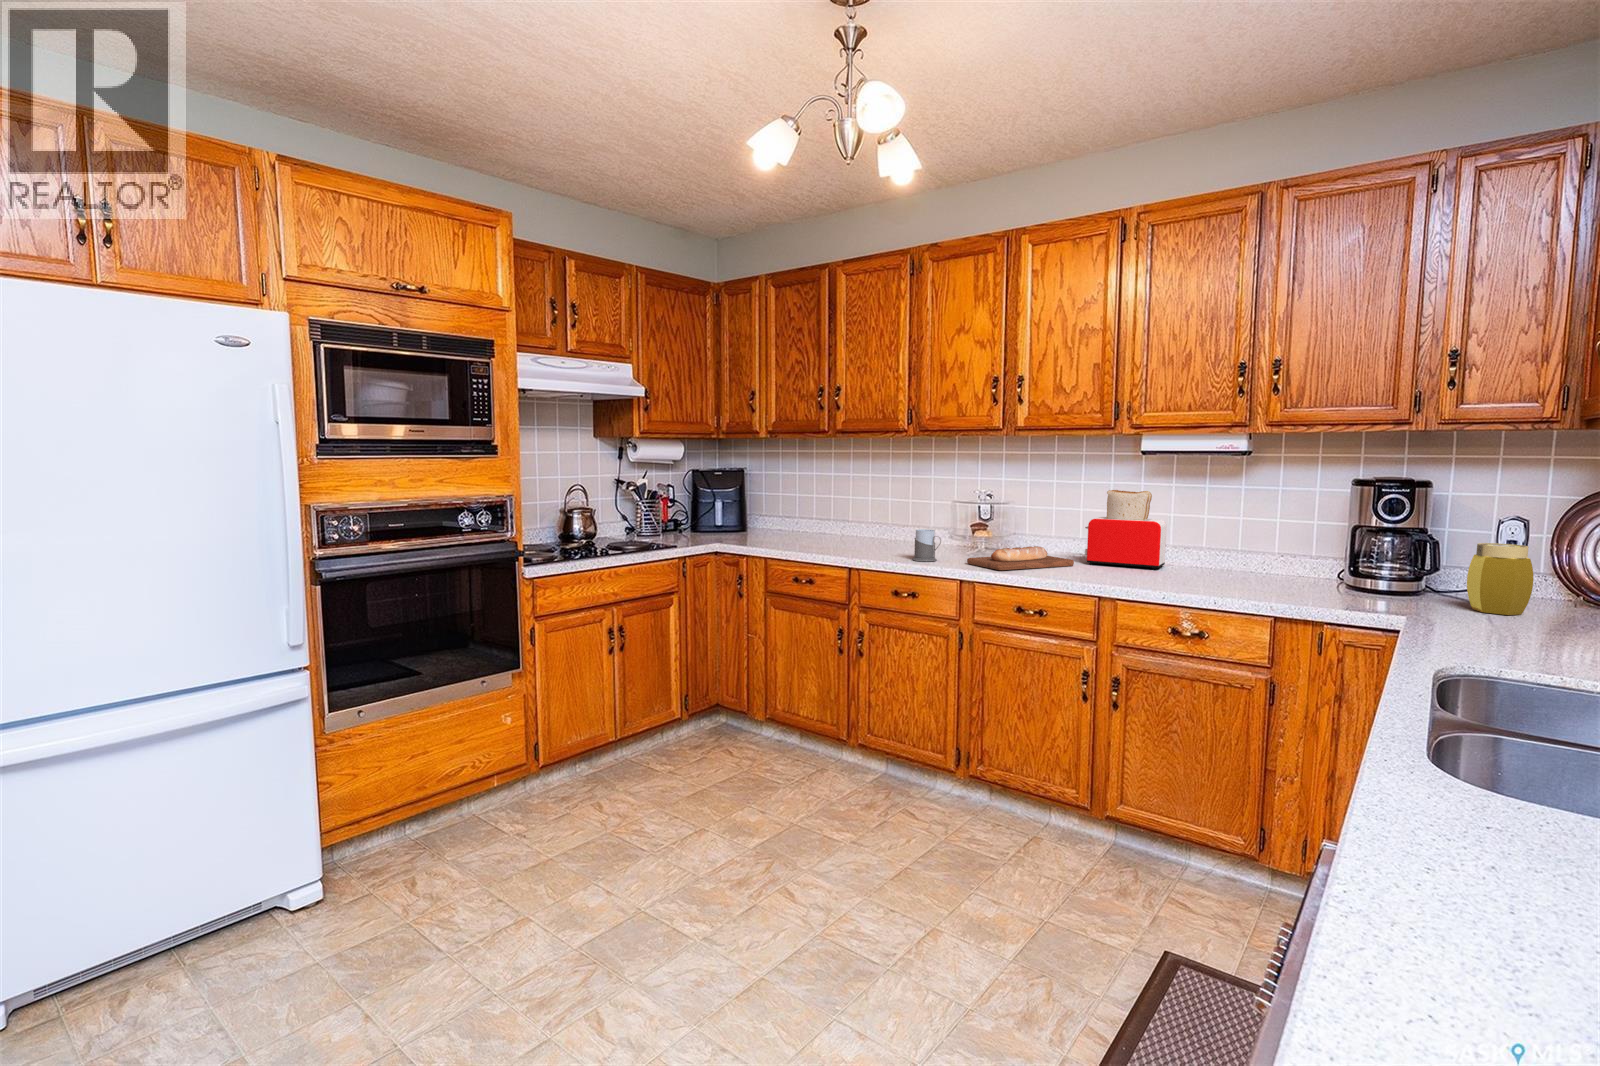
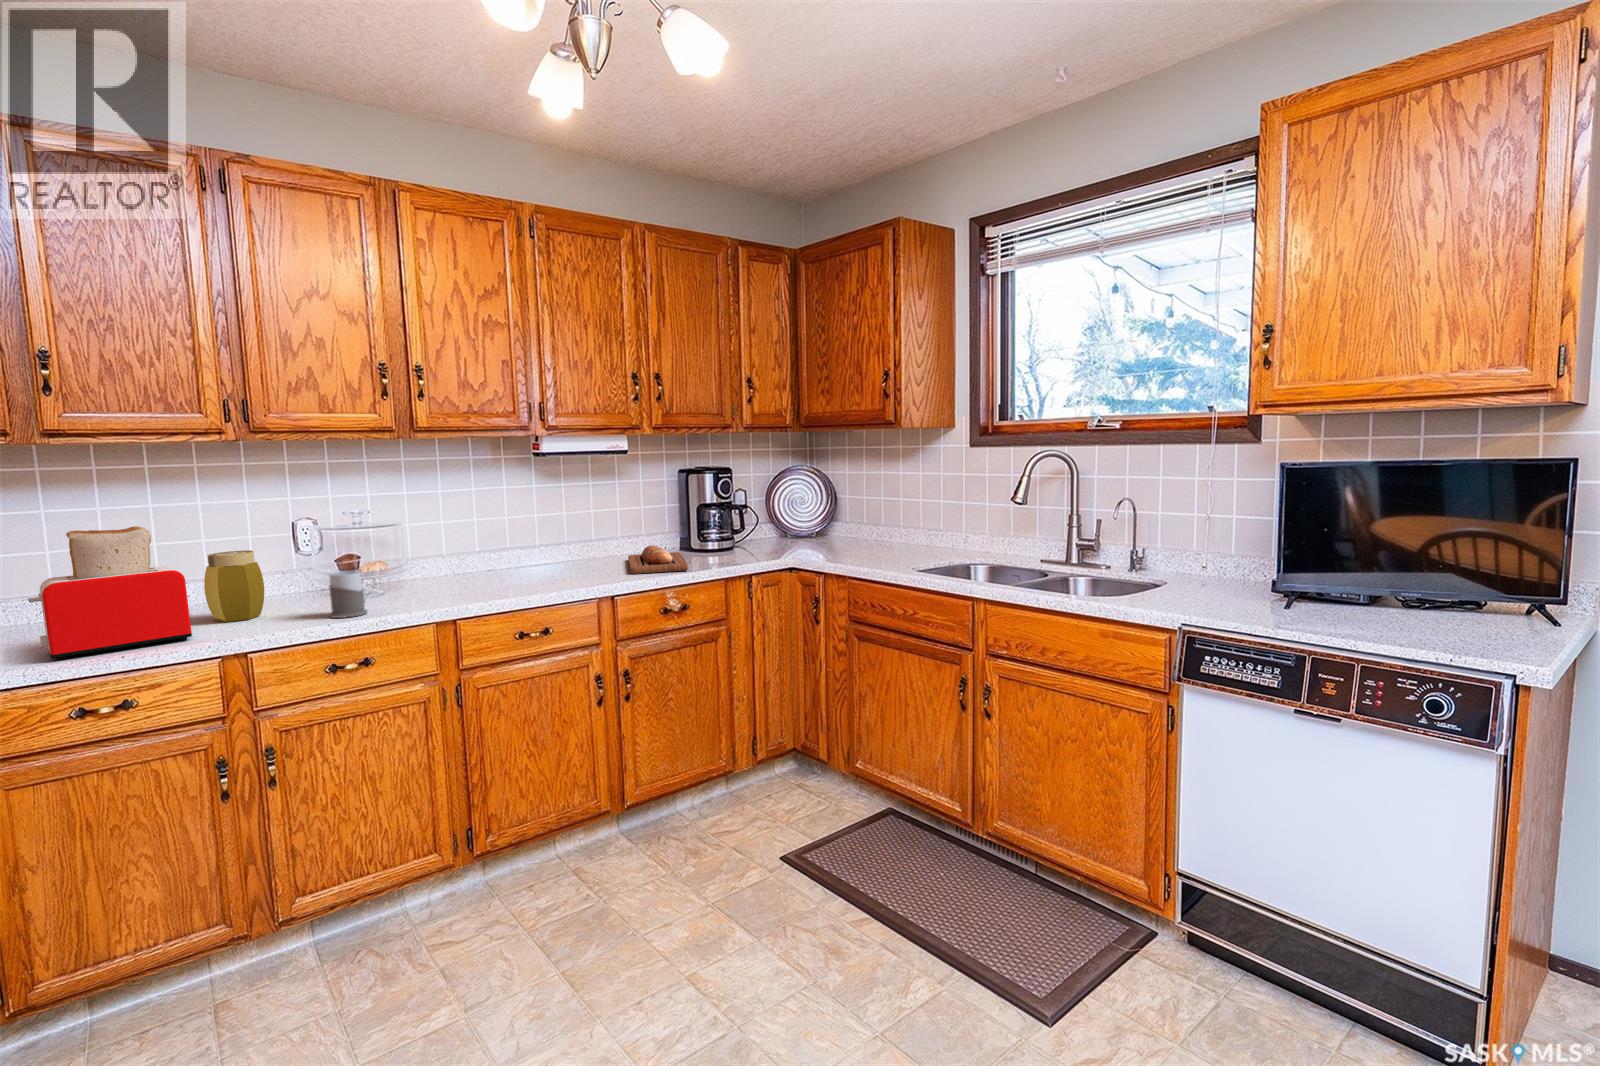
toaster: present [1085,490,1167,569] -> present [28,526,192,660]
jar: present [1467,543,1533,615] -> present [204,550,264,622]
bread loaf: present [967,546,1074,570] -> present [628,545,688,574]

